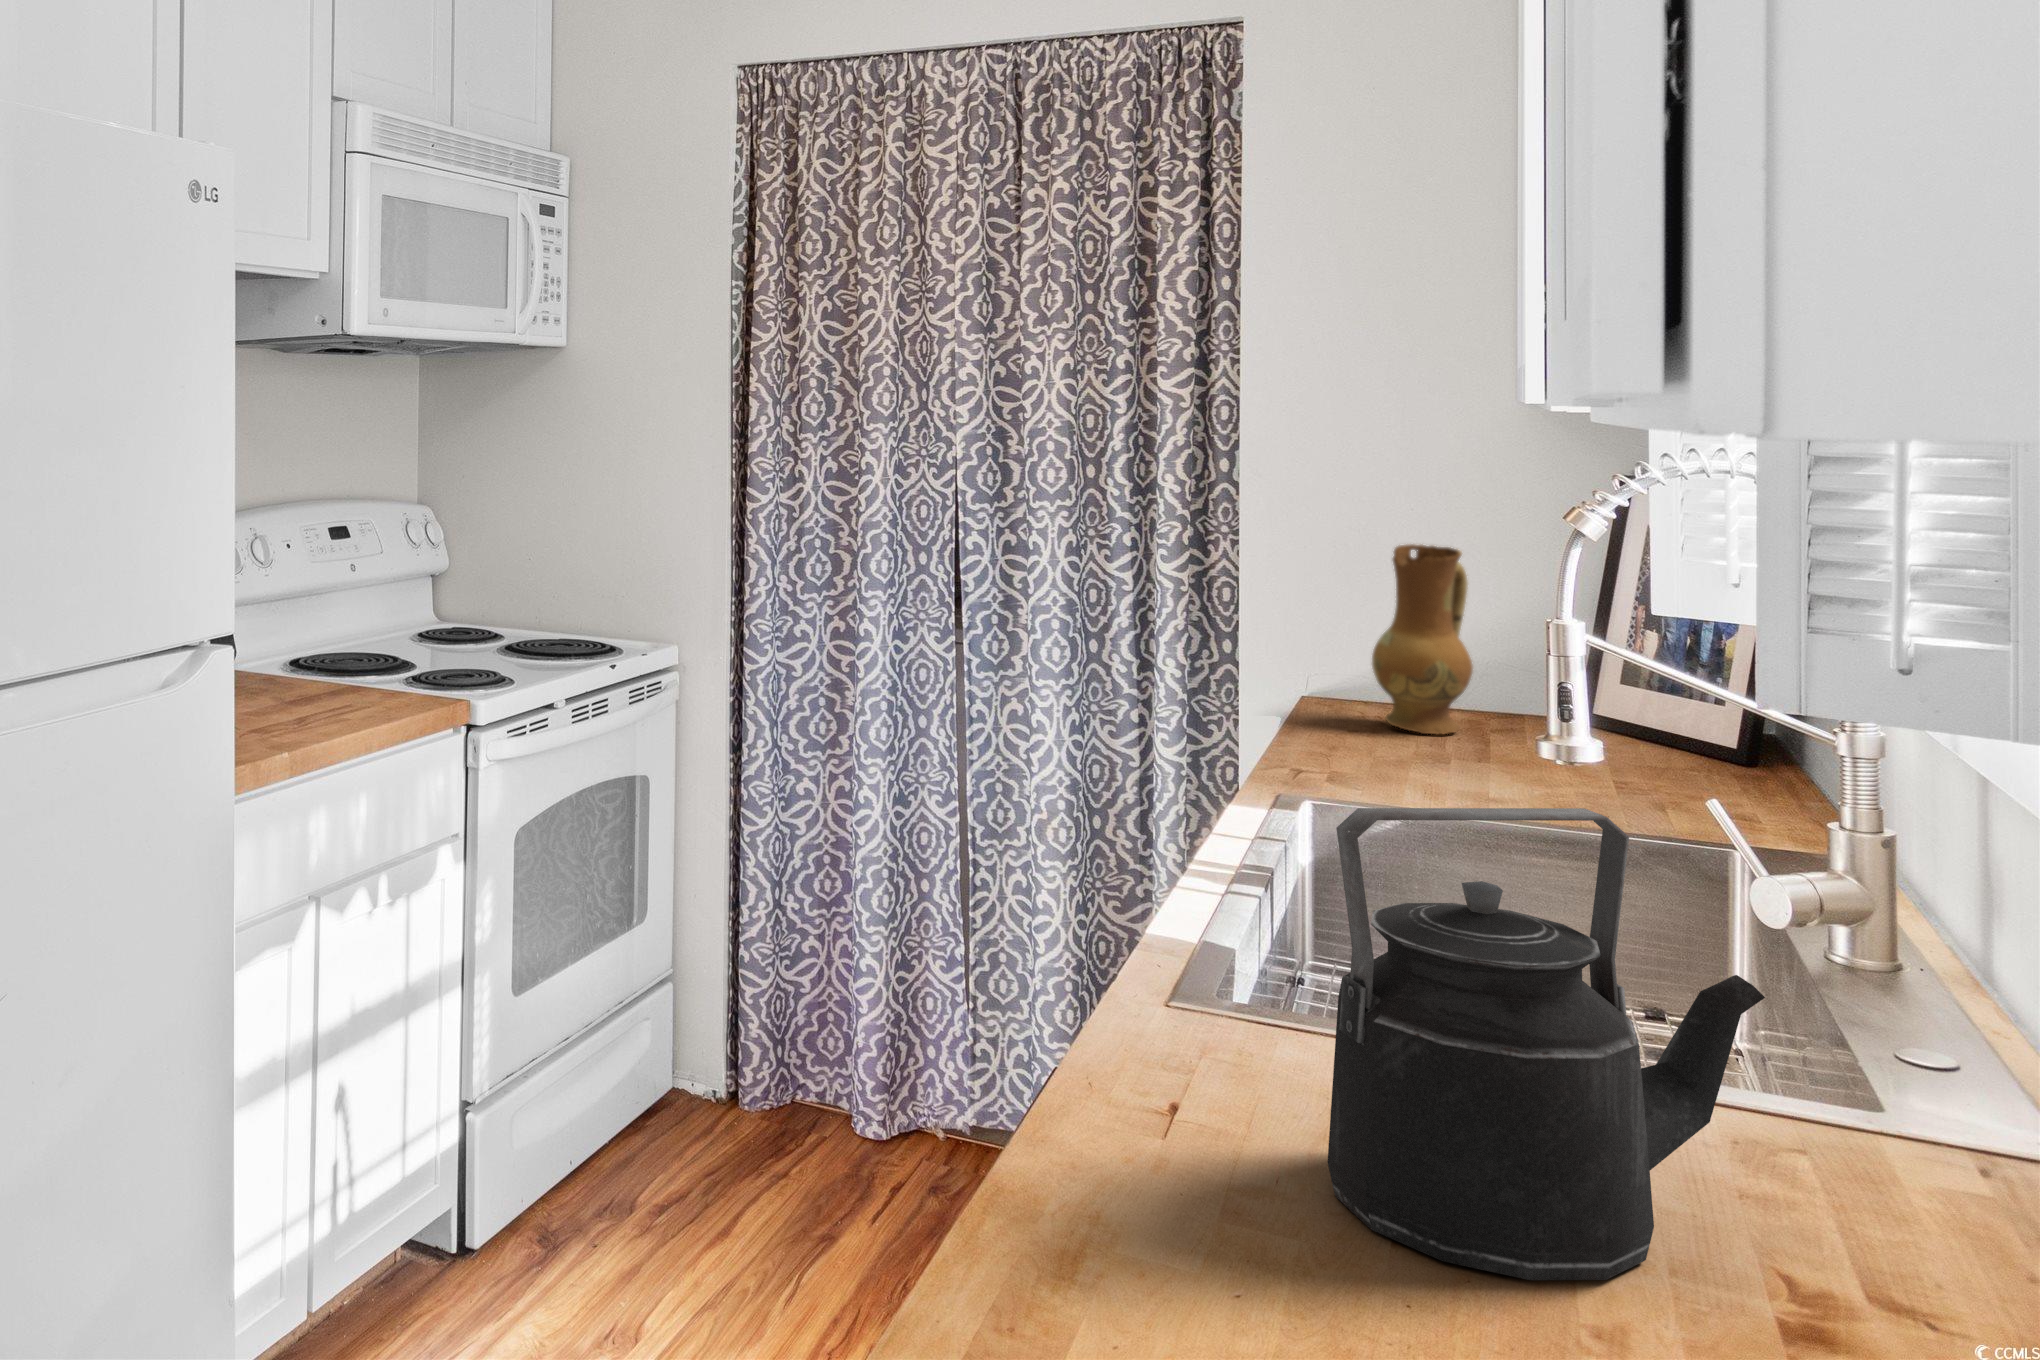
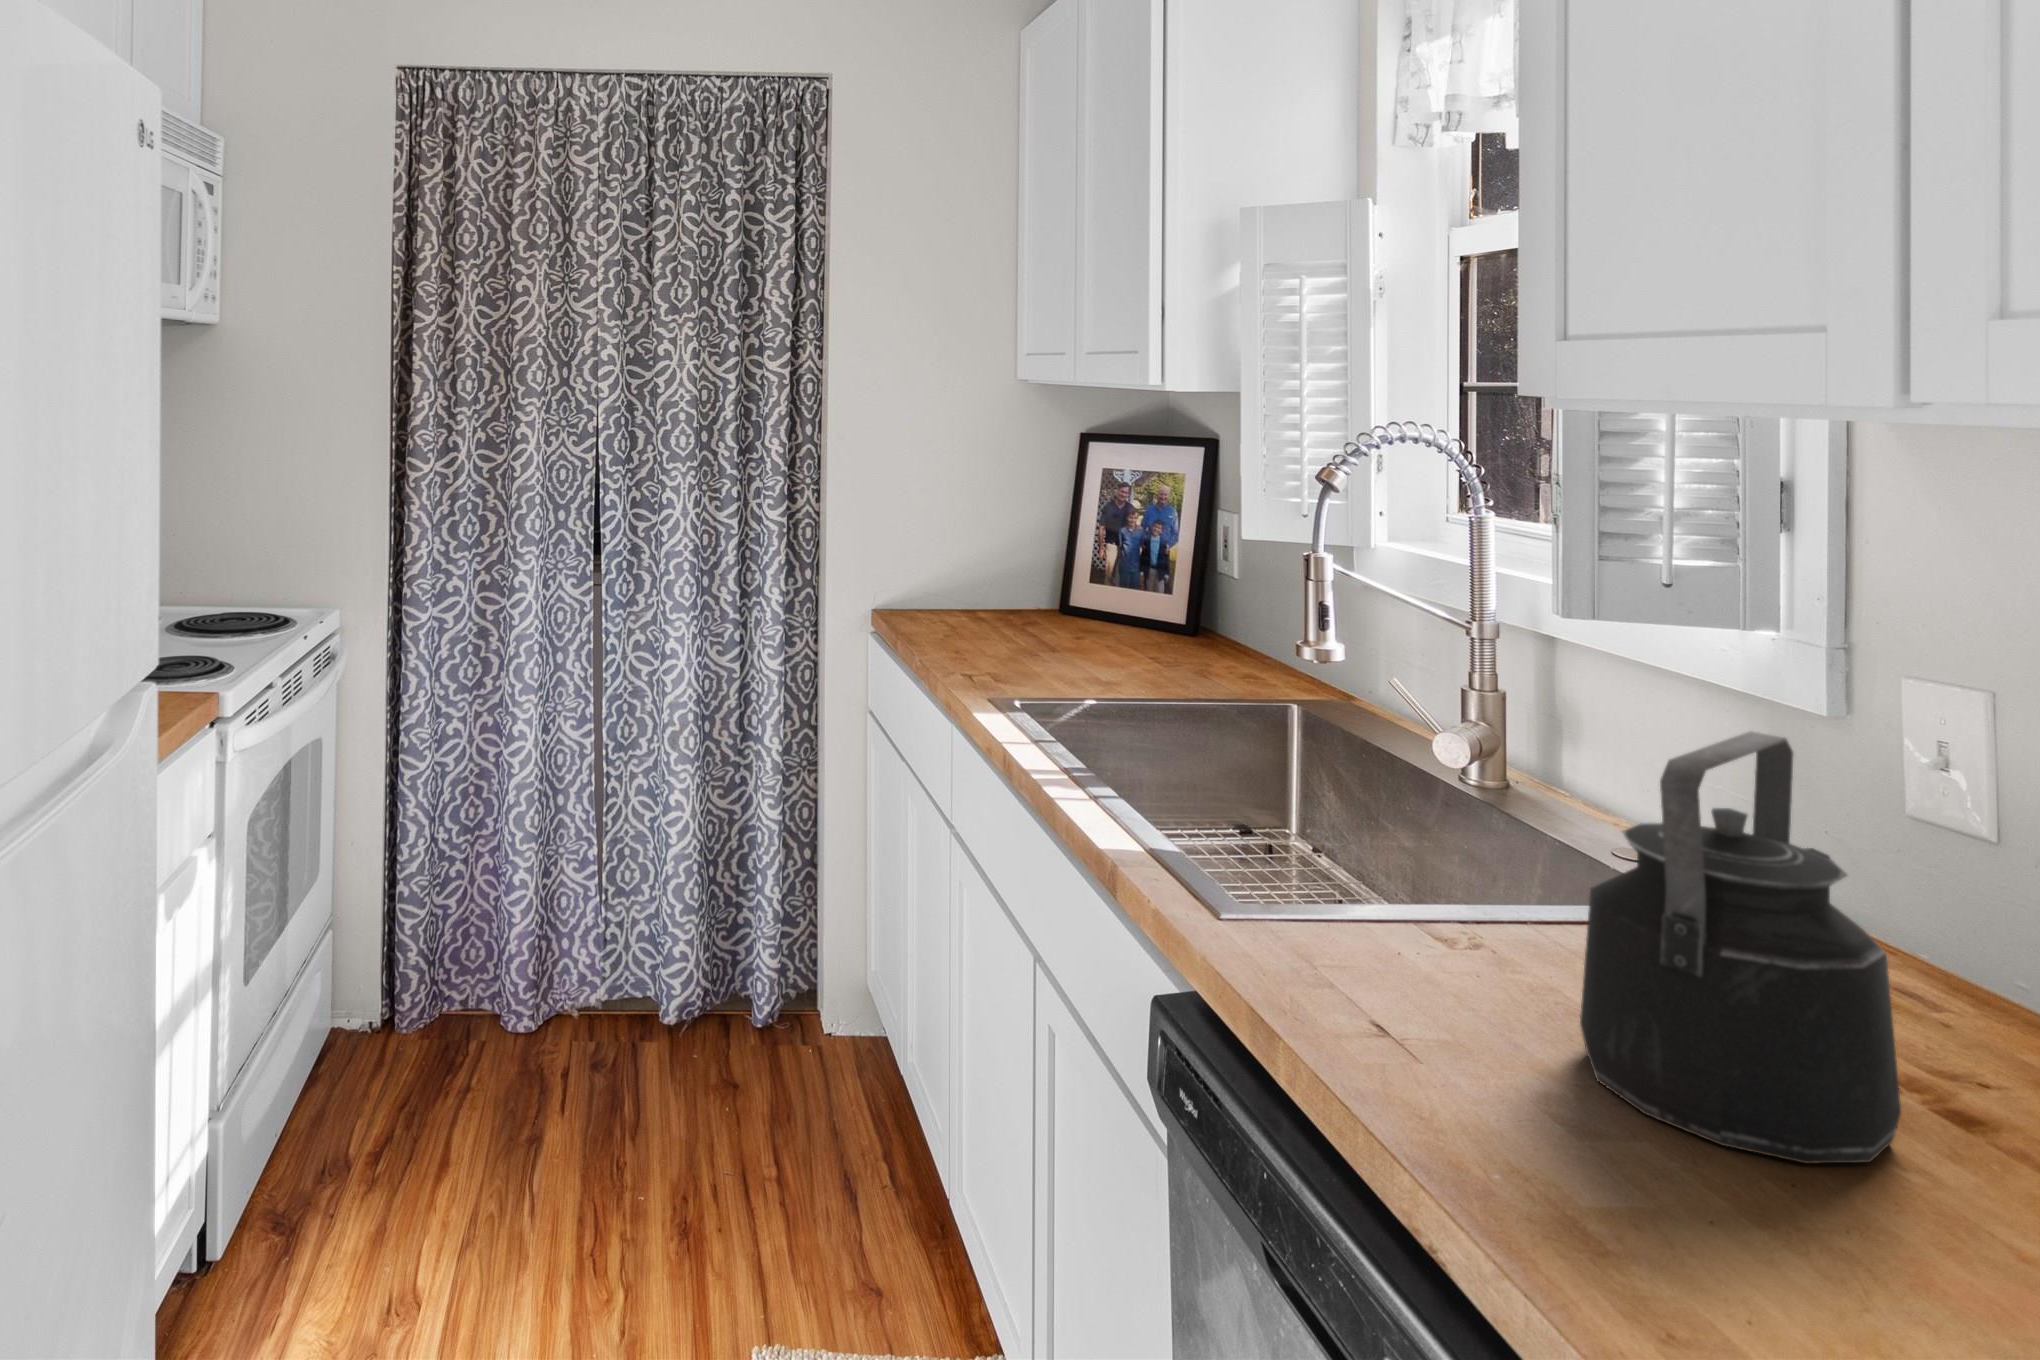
ceramic jug: present [1372,544,1473,735] -> none [946,488,1016,633]

